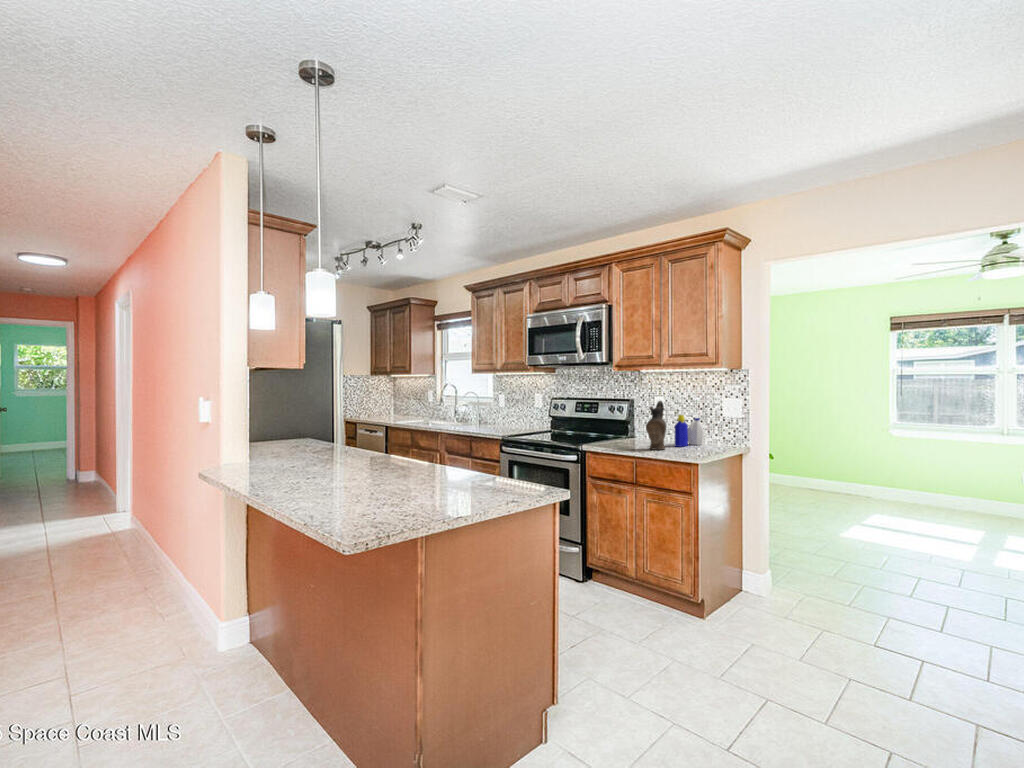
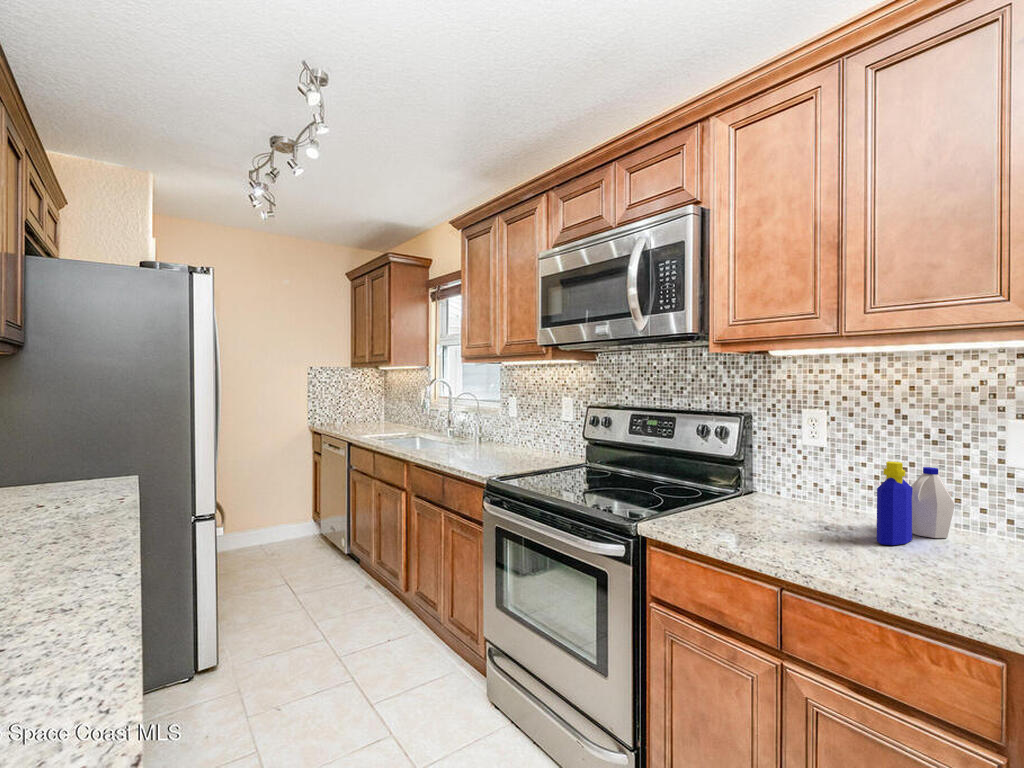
ceramic pitcher: present [646,401,666,450] -> none [805,426,867,561]

